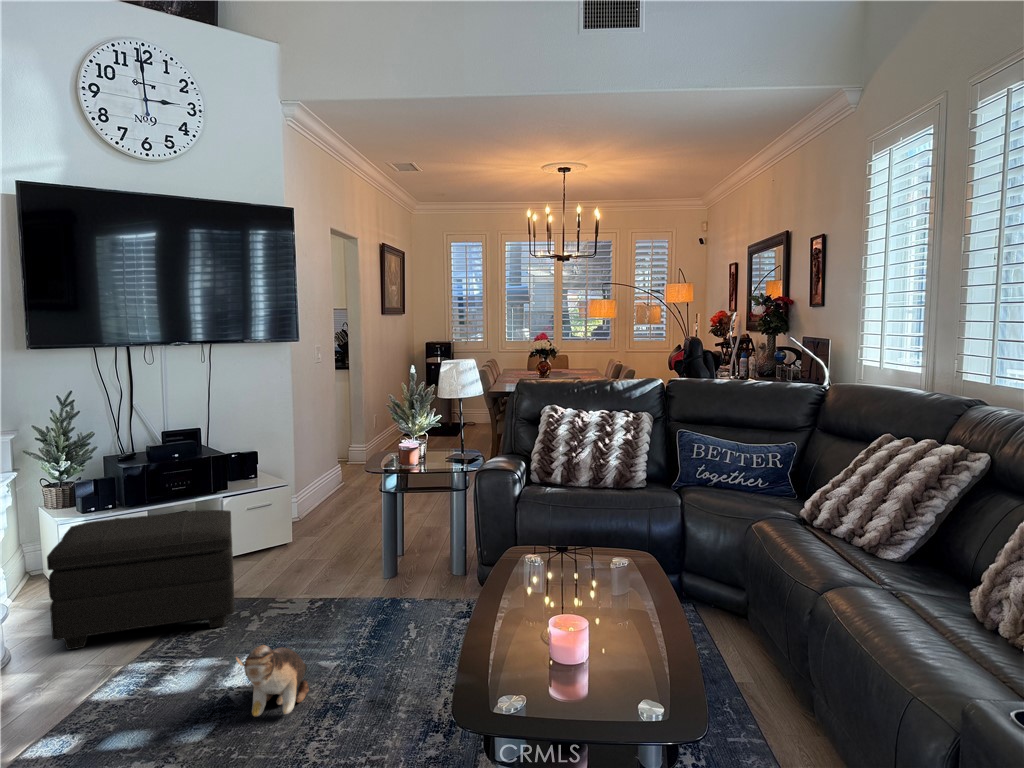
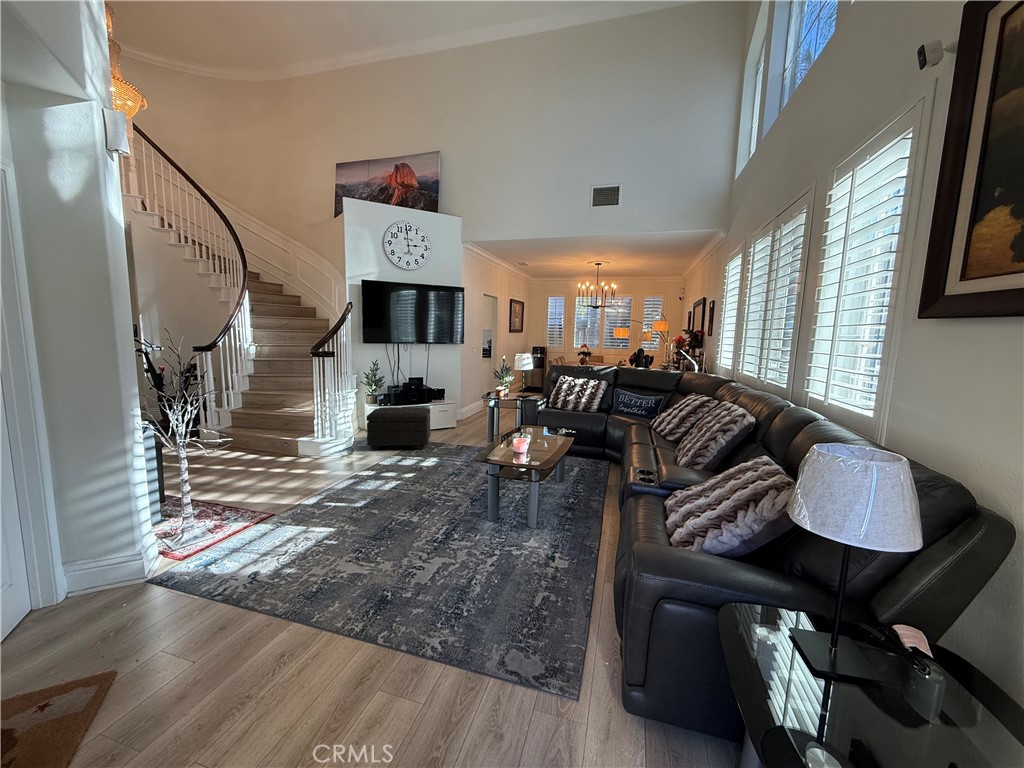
plush toy: present [236,645,309,717] -> none [421,448,448,473]

